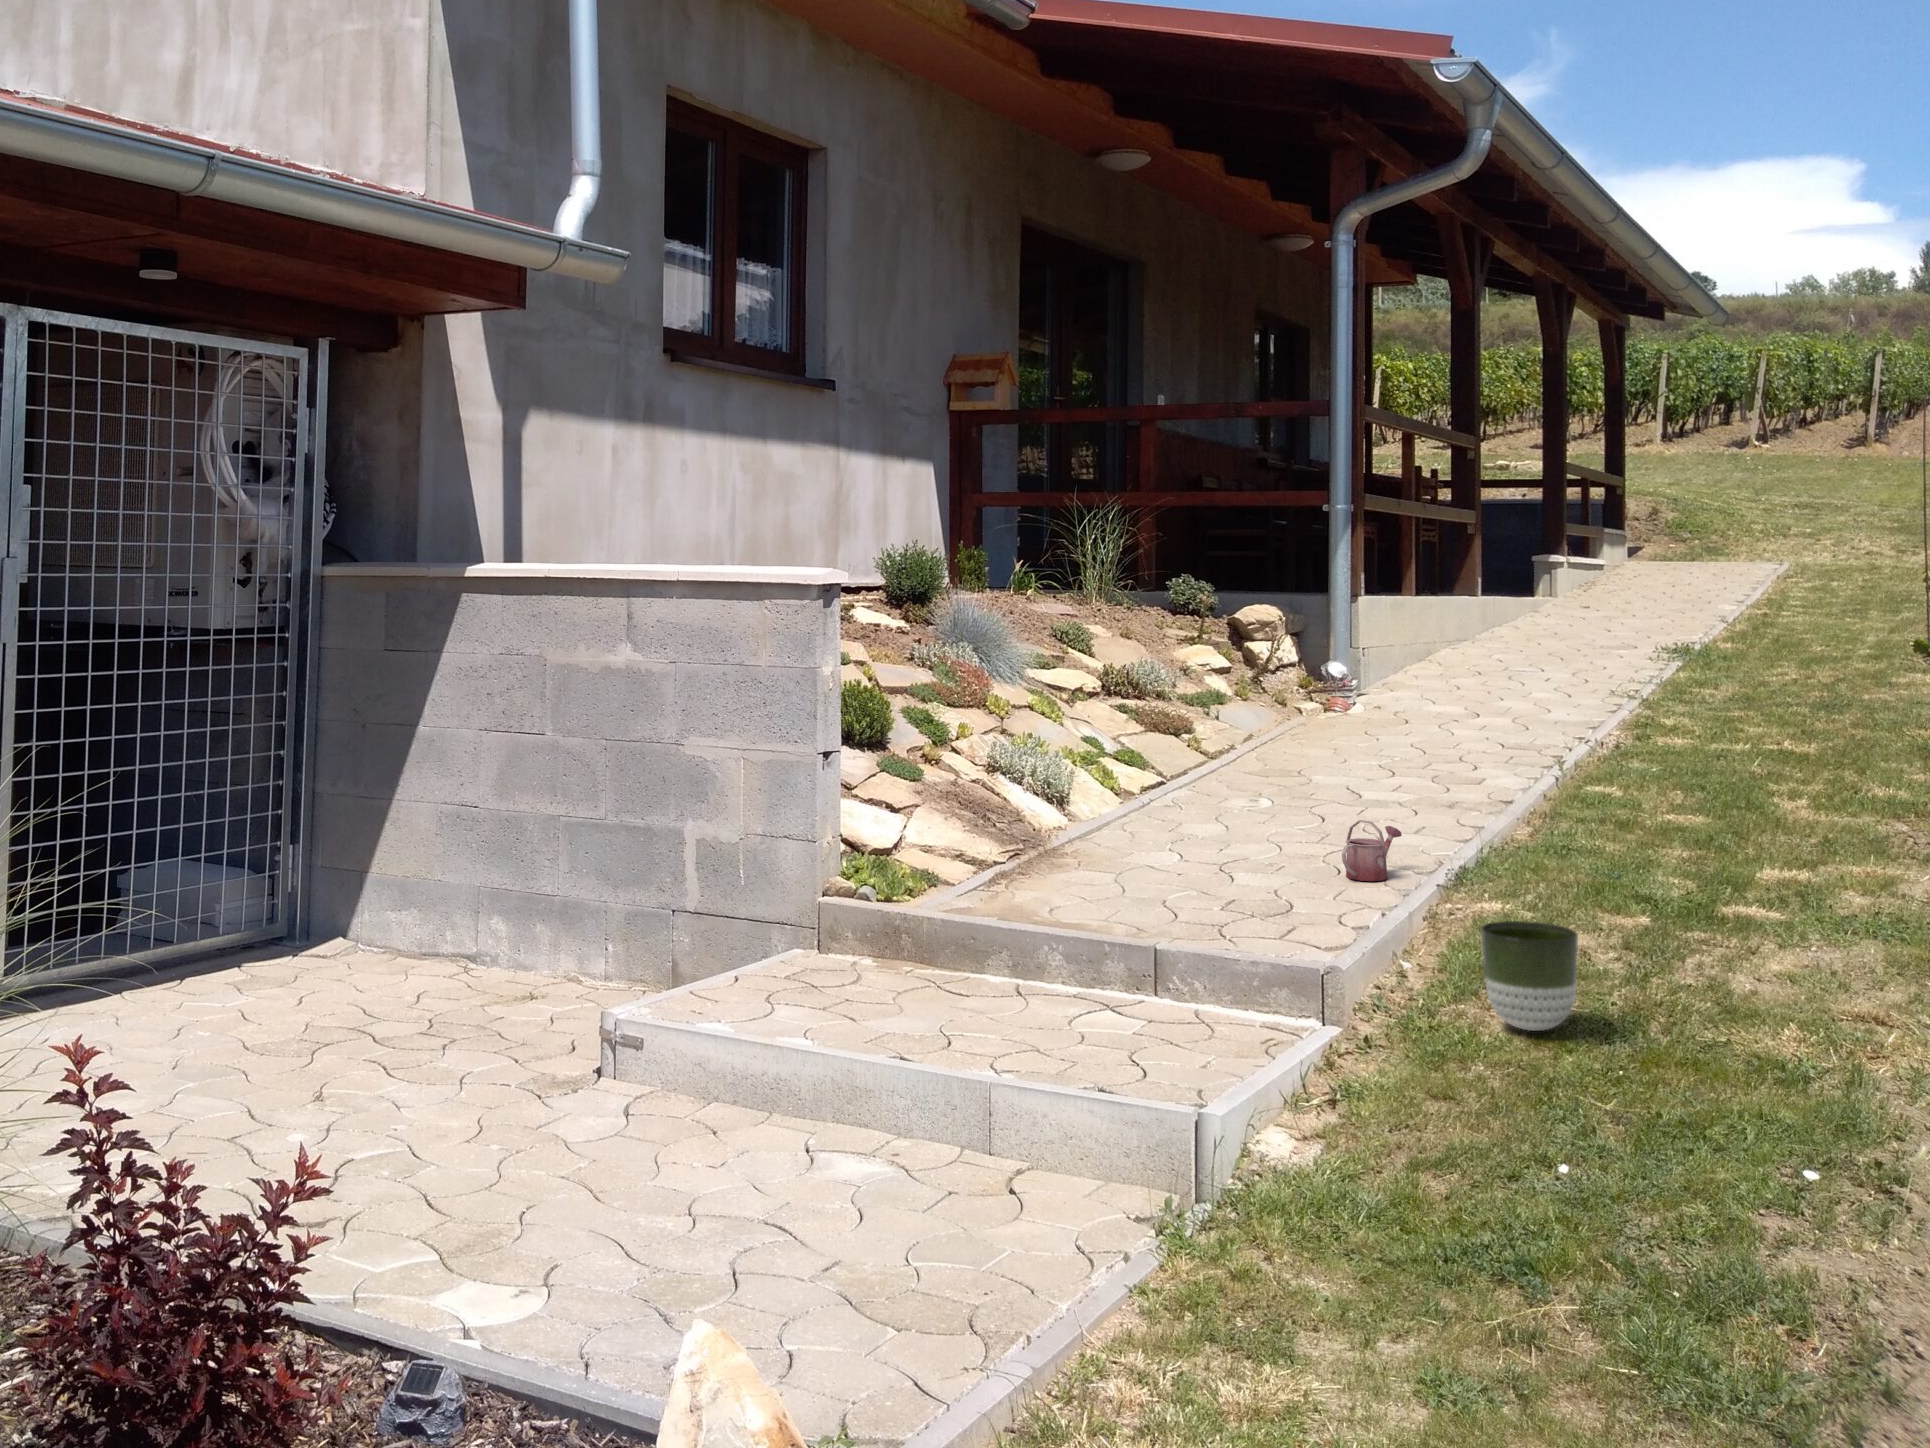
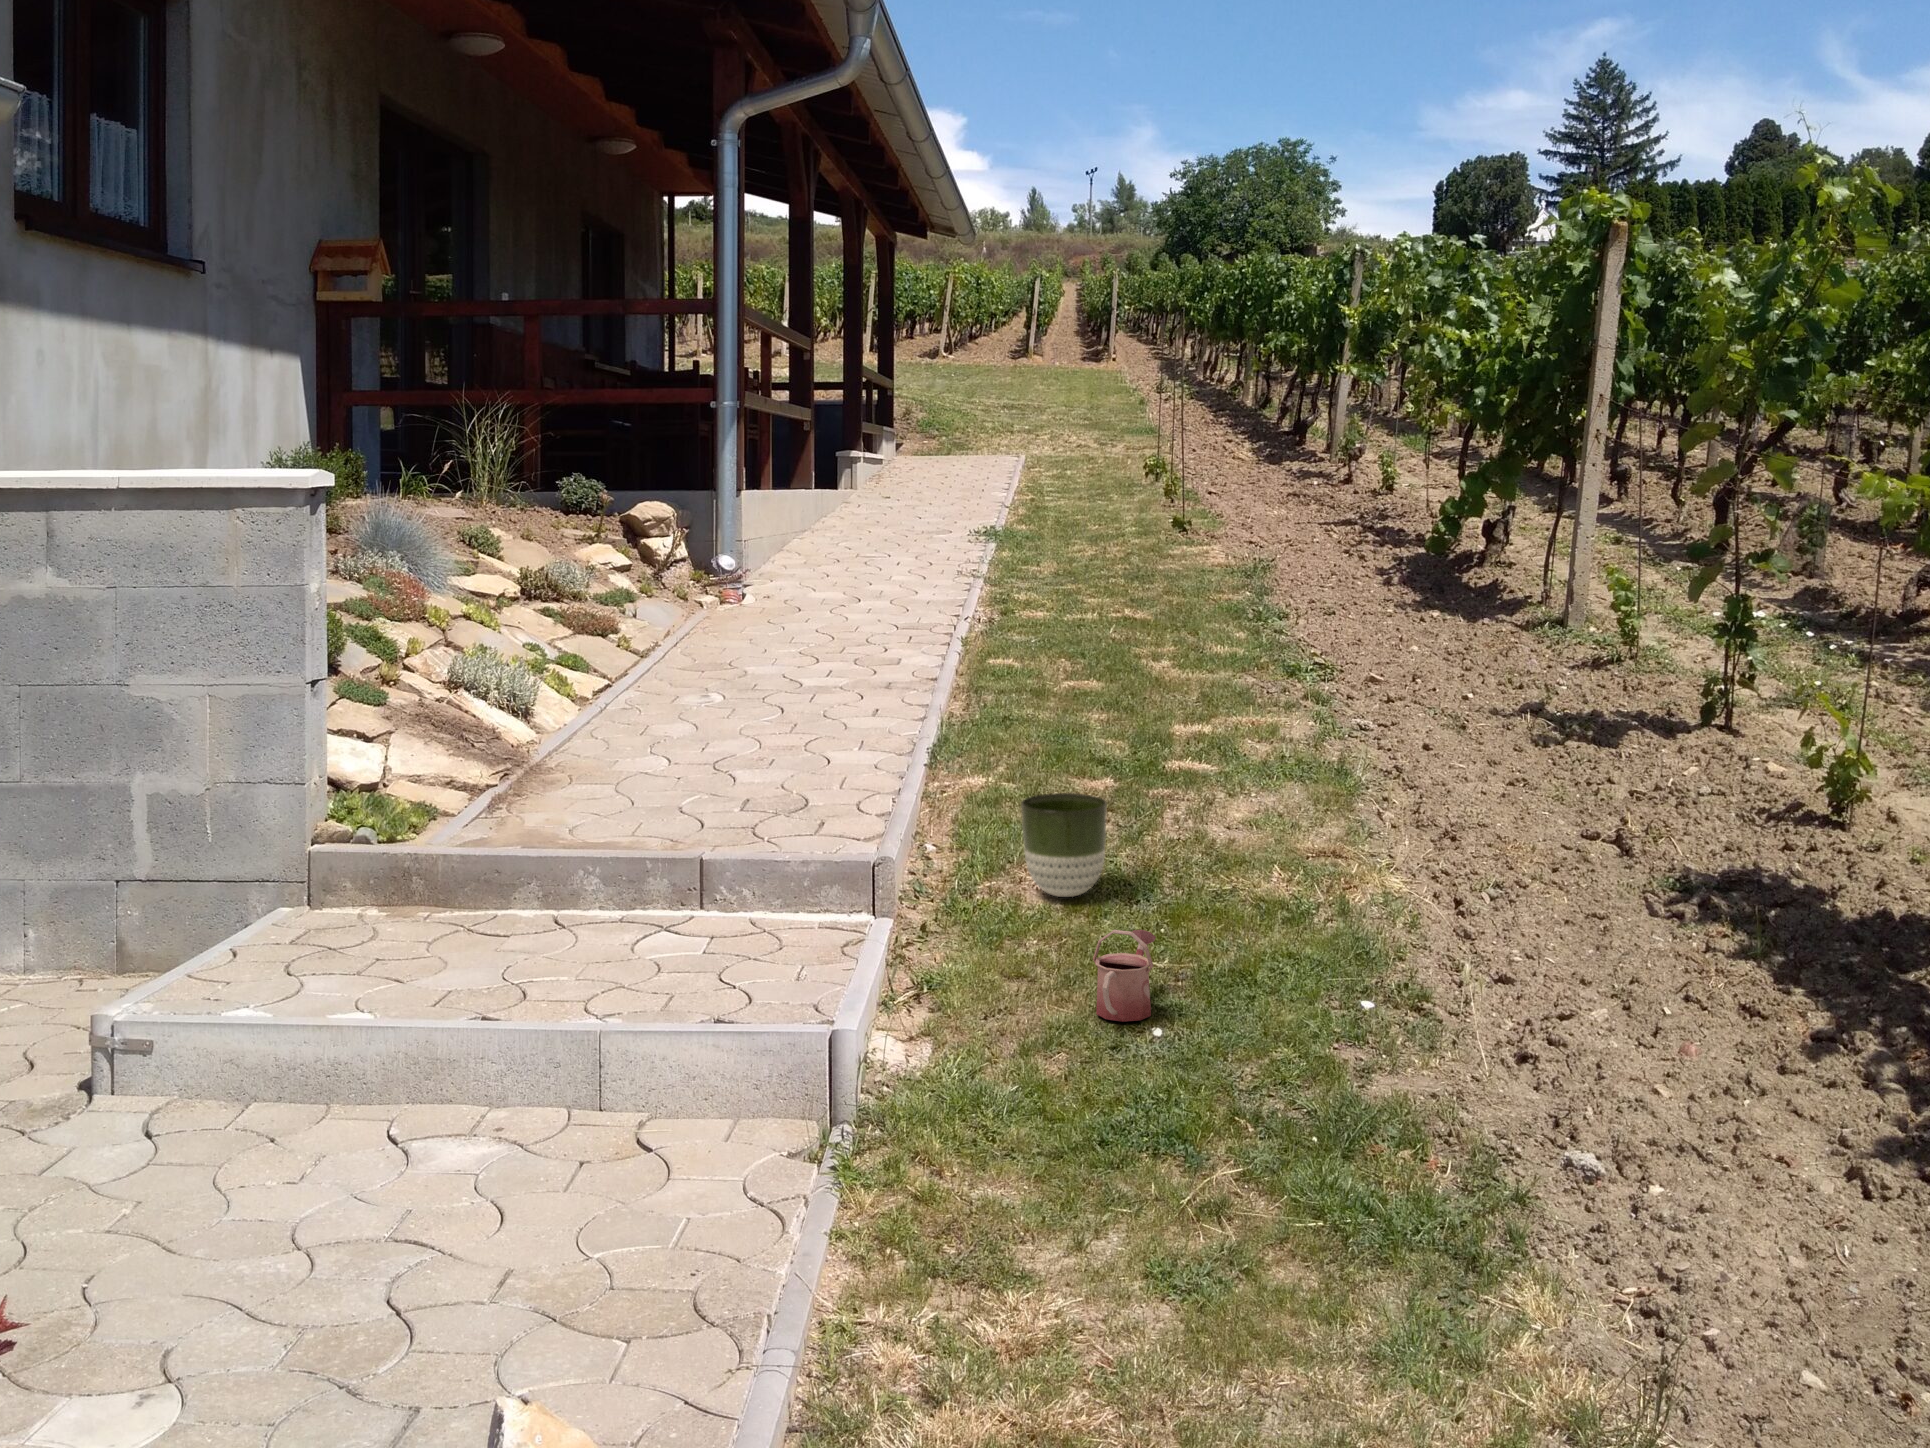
watering can: present [1342,820,1402,881] -> present [1093,930,1156,1022]

